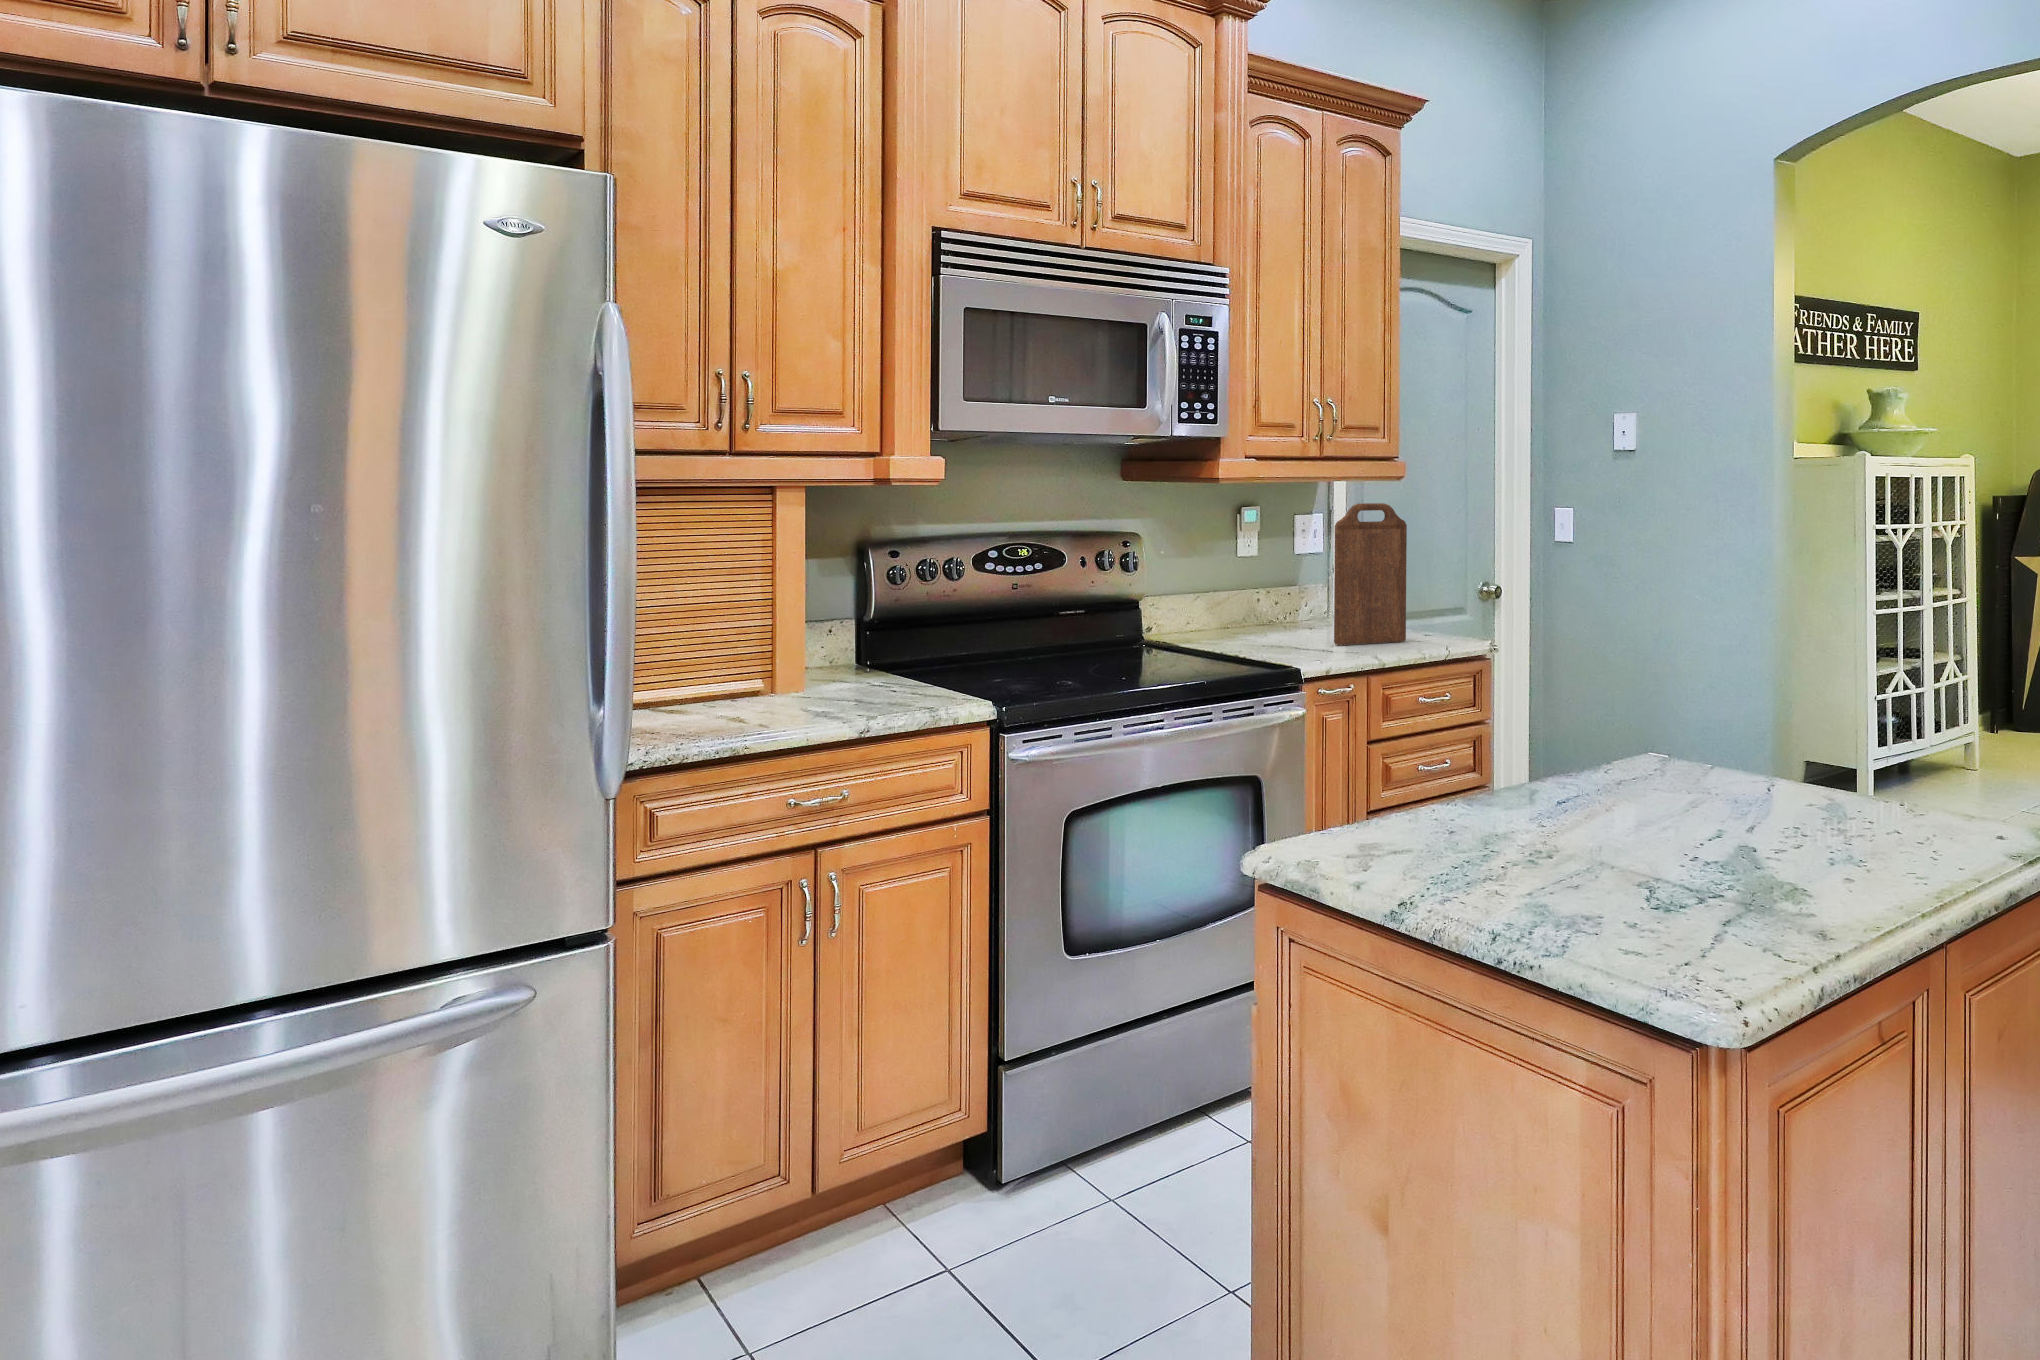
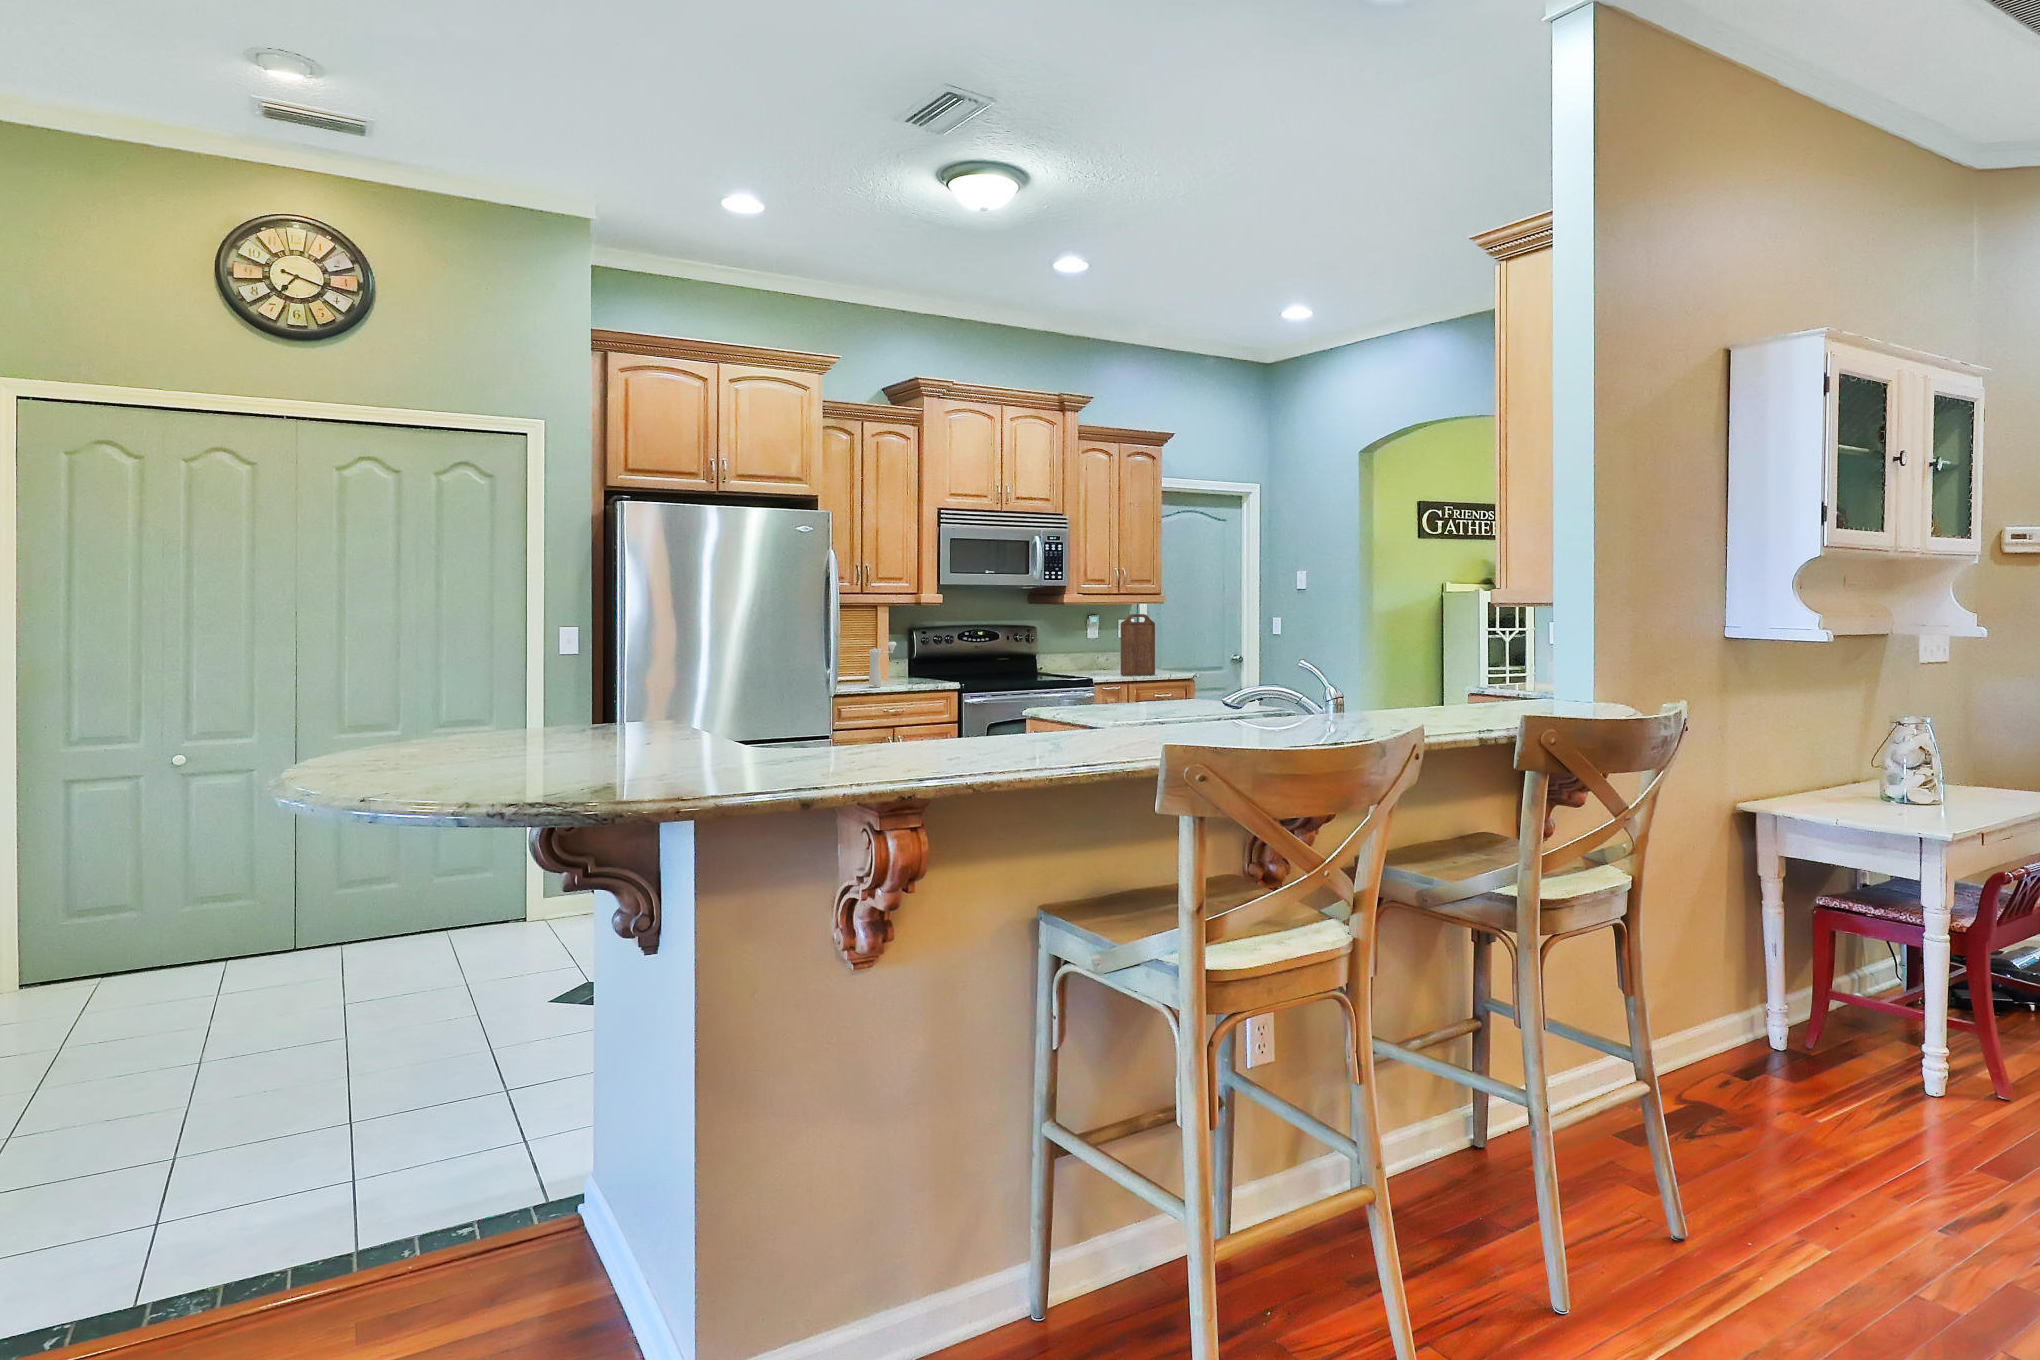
pepper mill: none [747,587,826,721] -> present [869,642,897,687]

